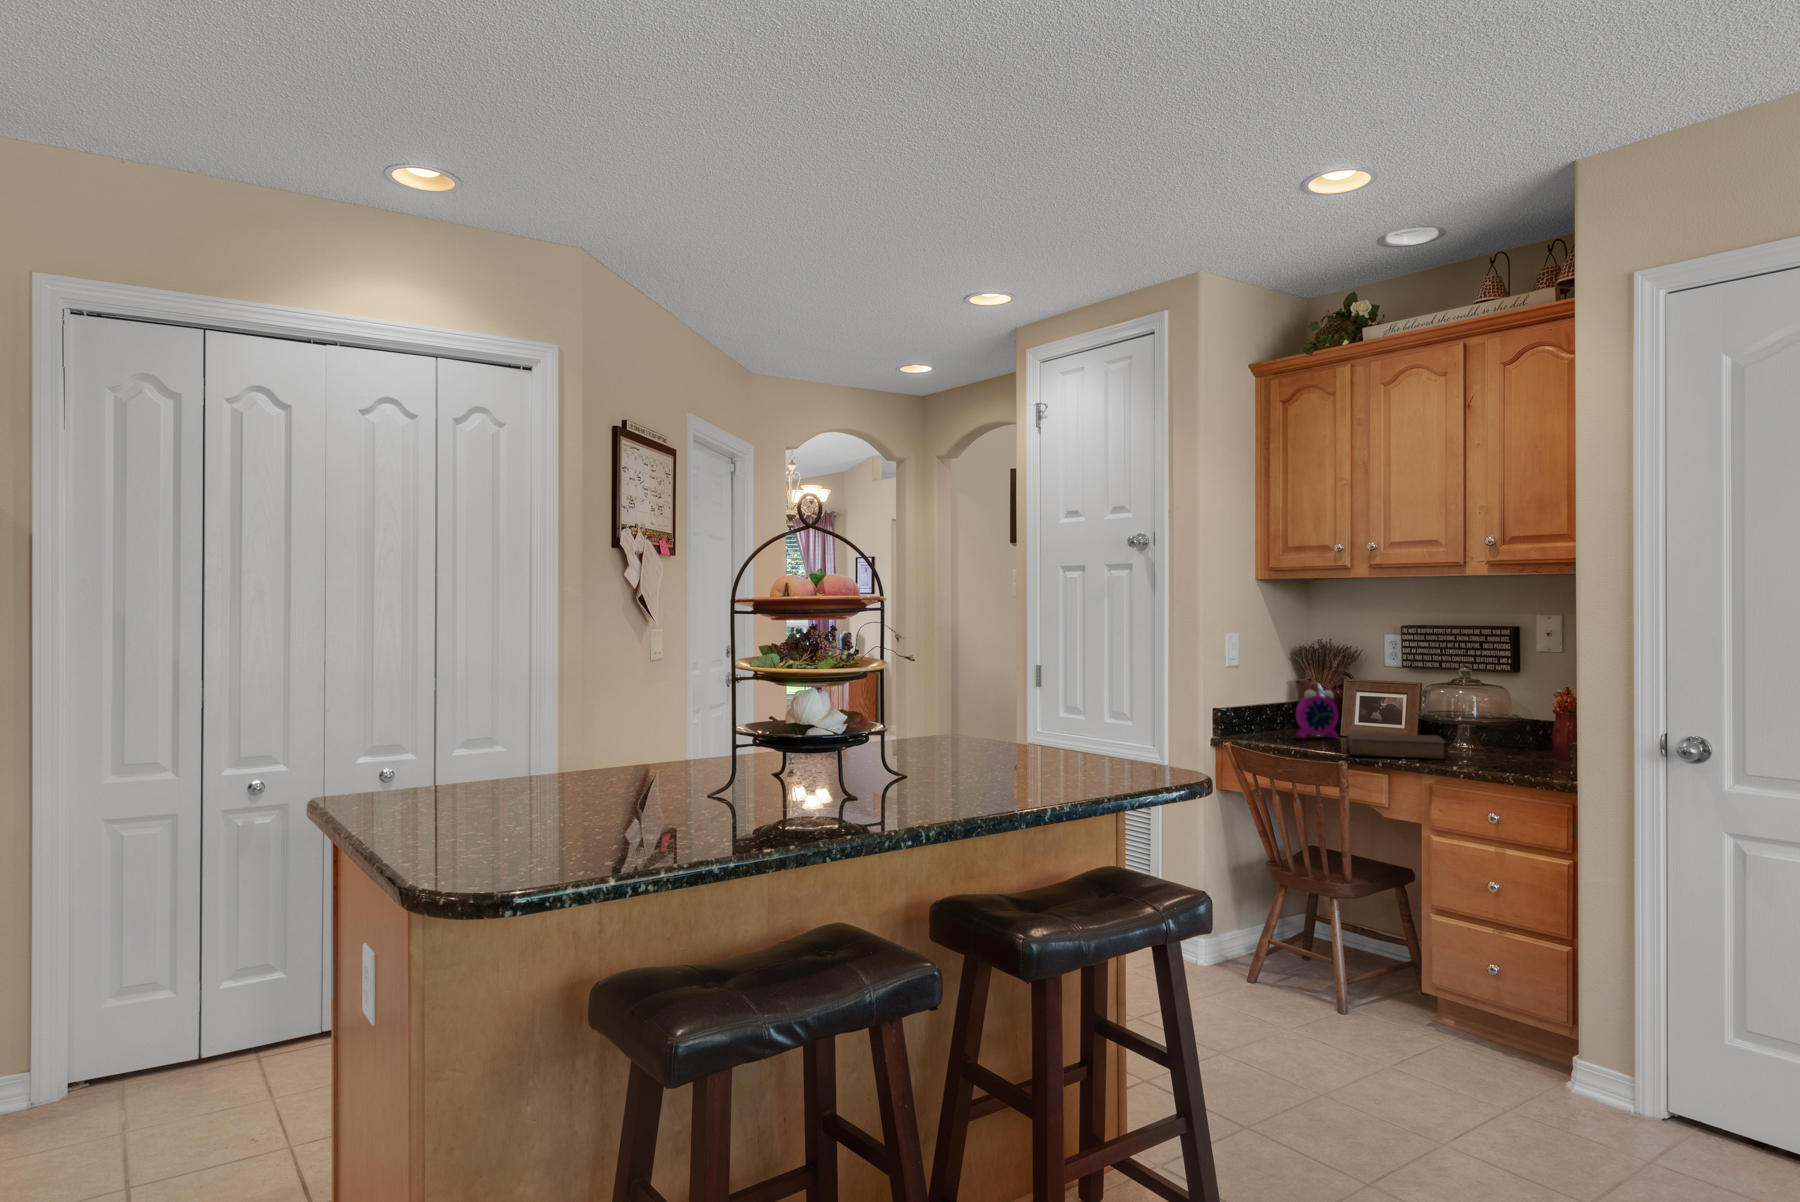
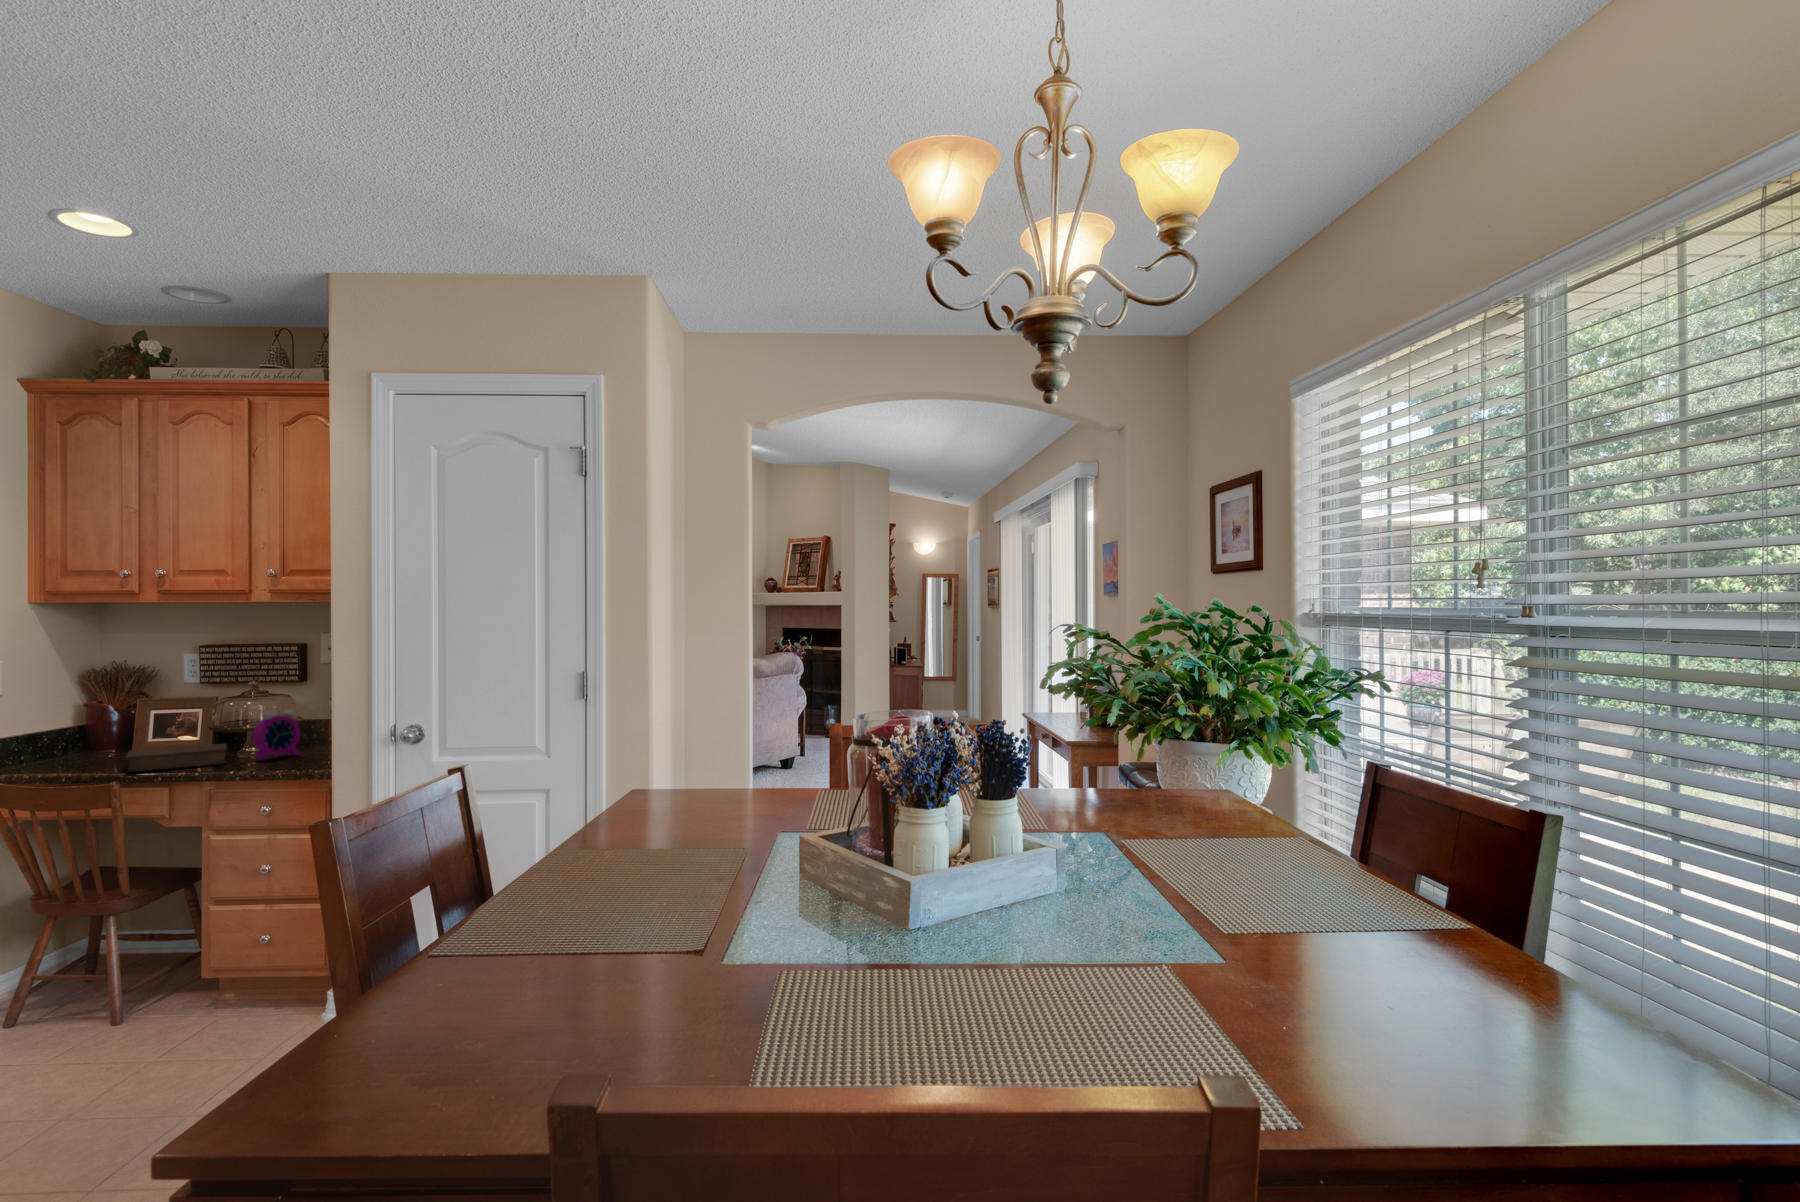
alarm clock: present [1296,689,1339,738] -> present [253,709,300,760]

